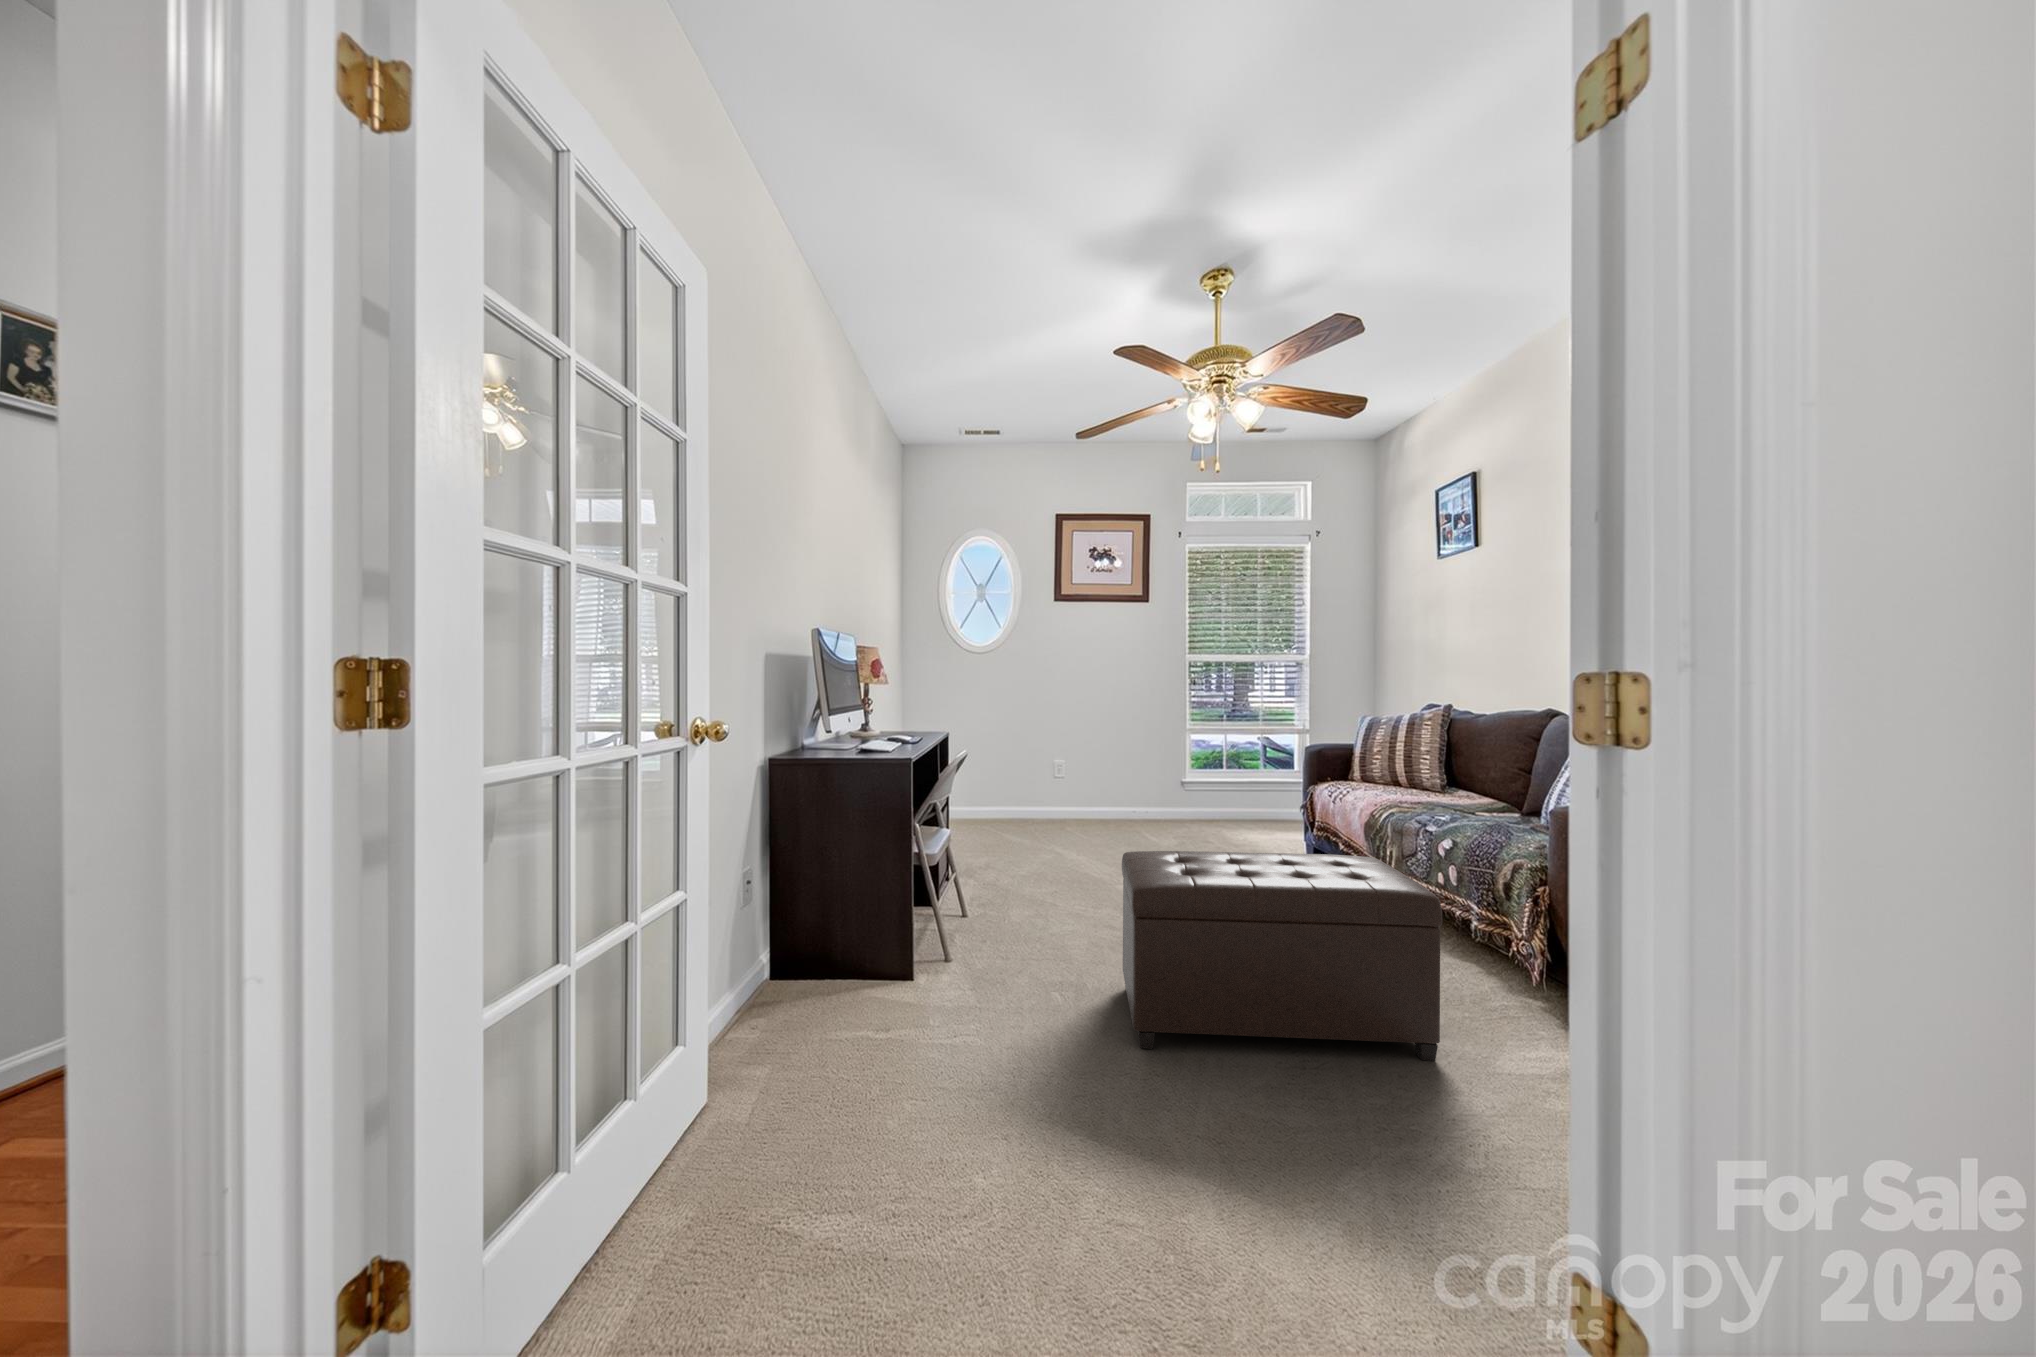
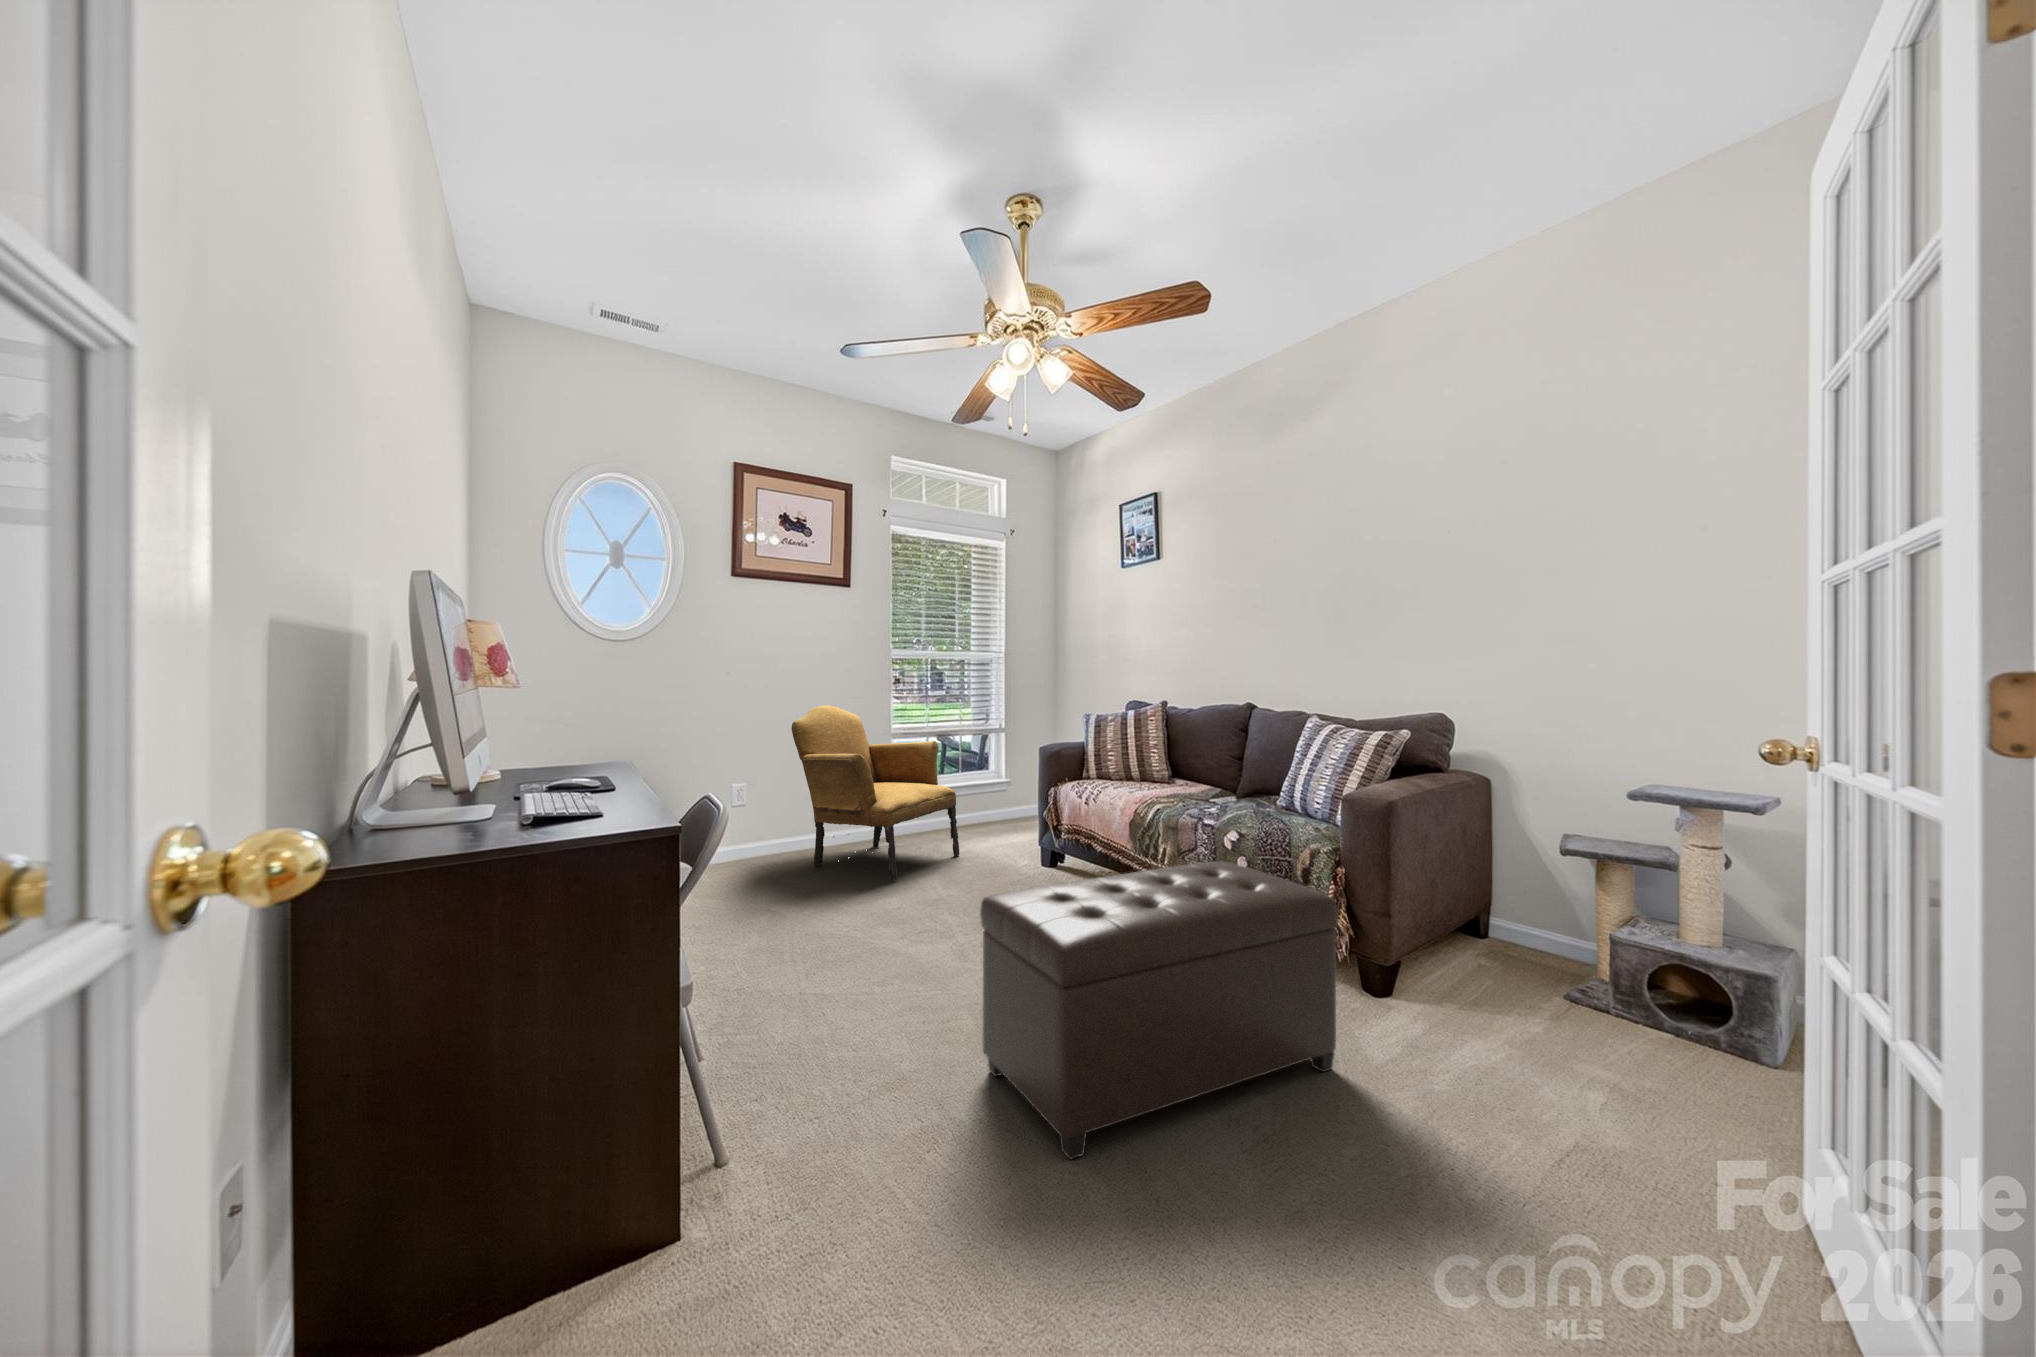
armchair: none [1090,702,1232,853] -> present [791,705,959,881]

